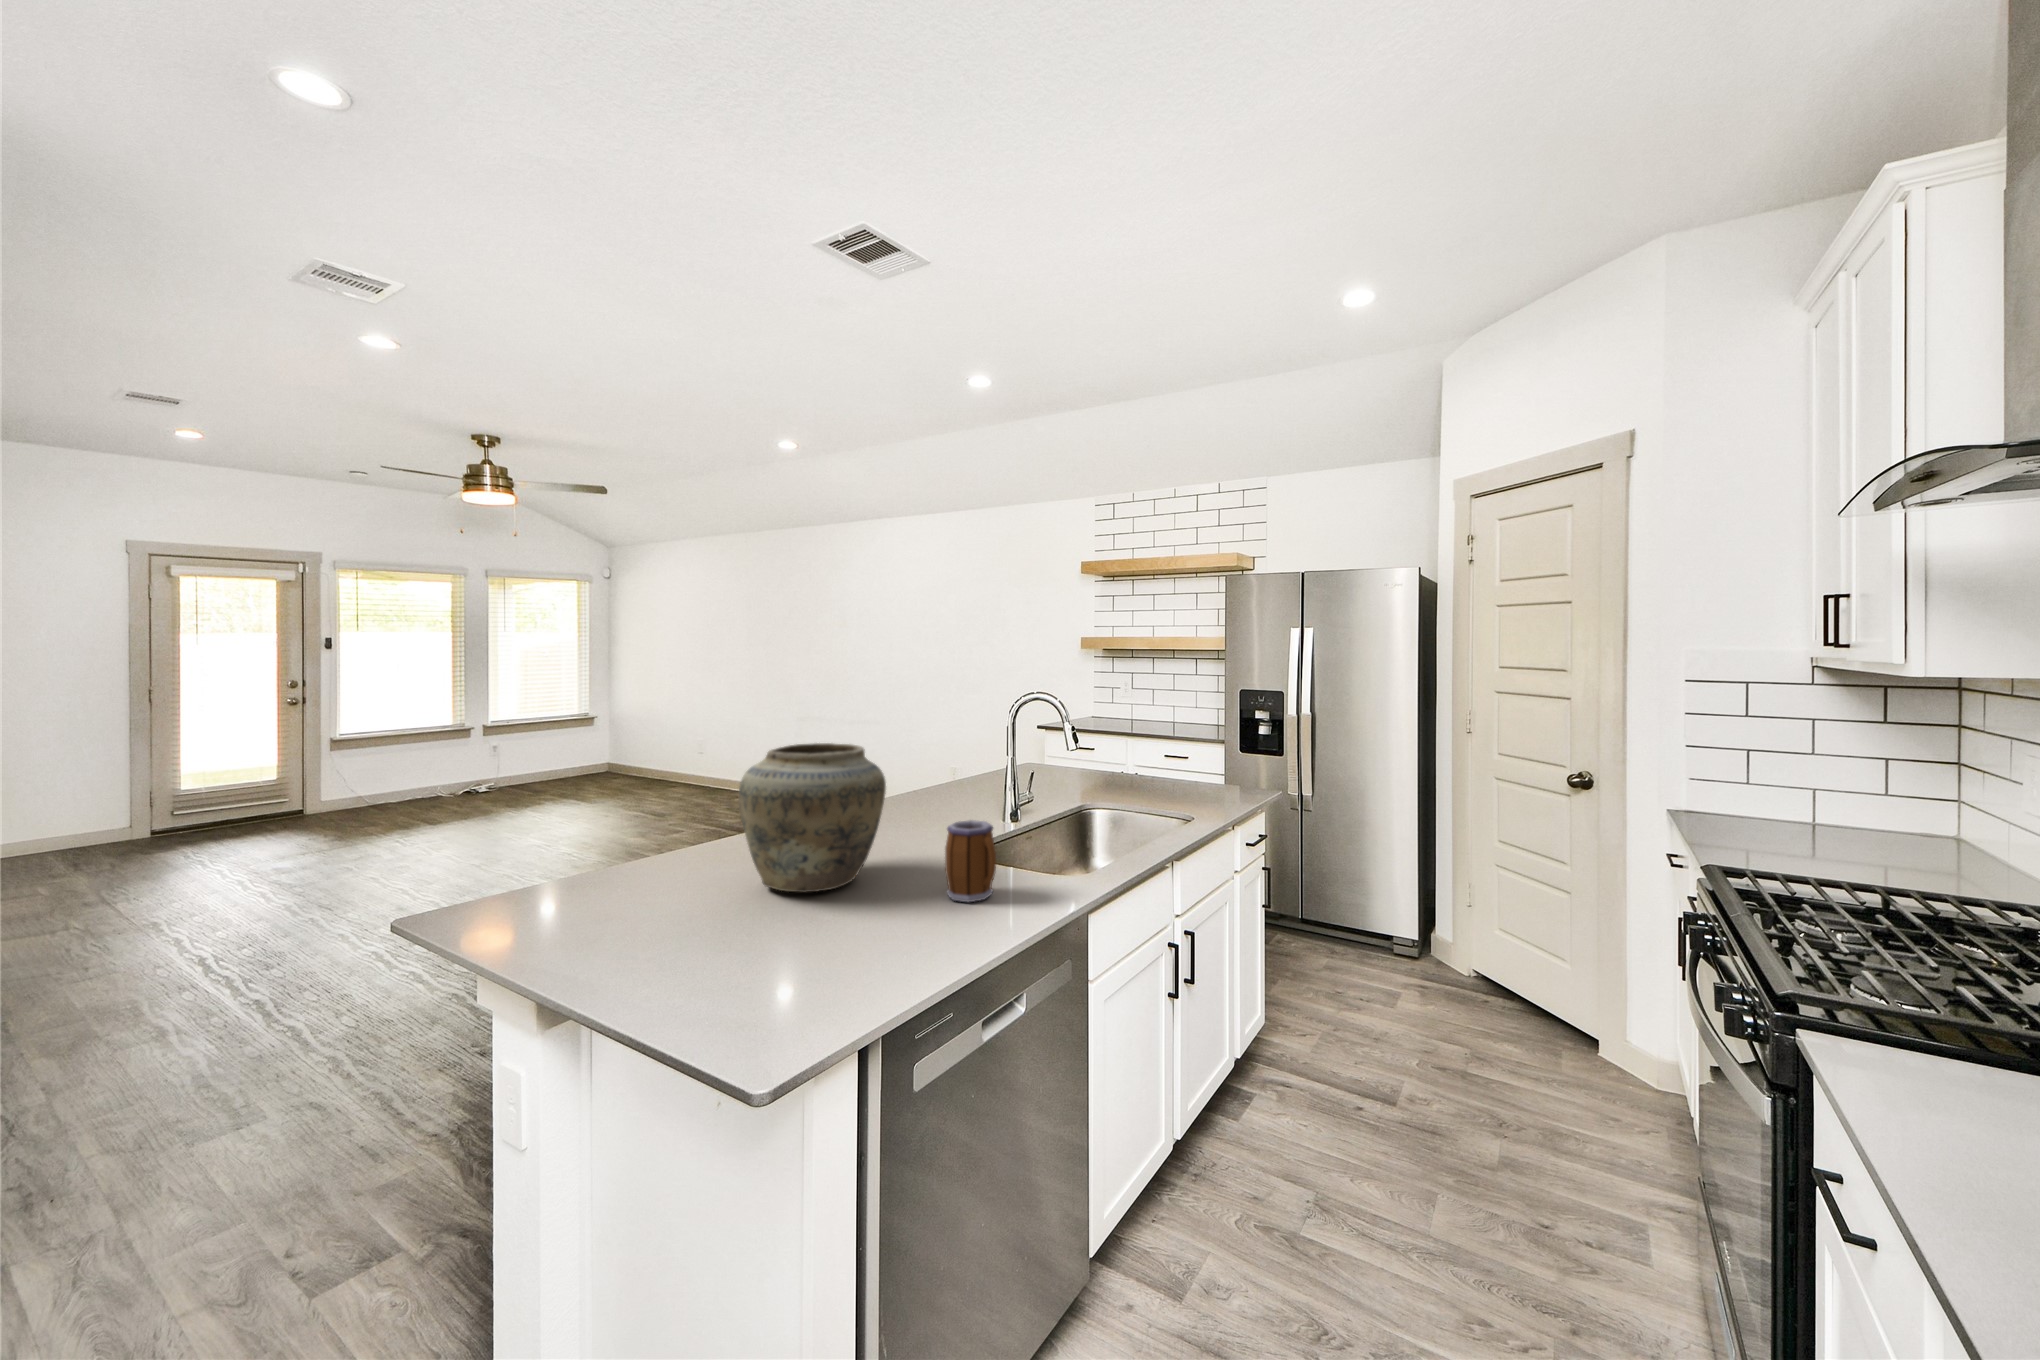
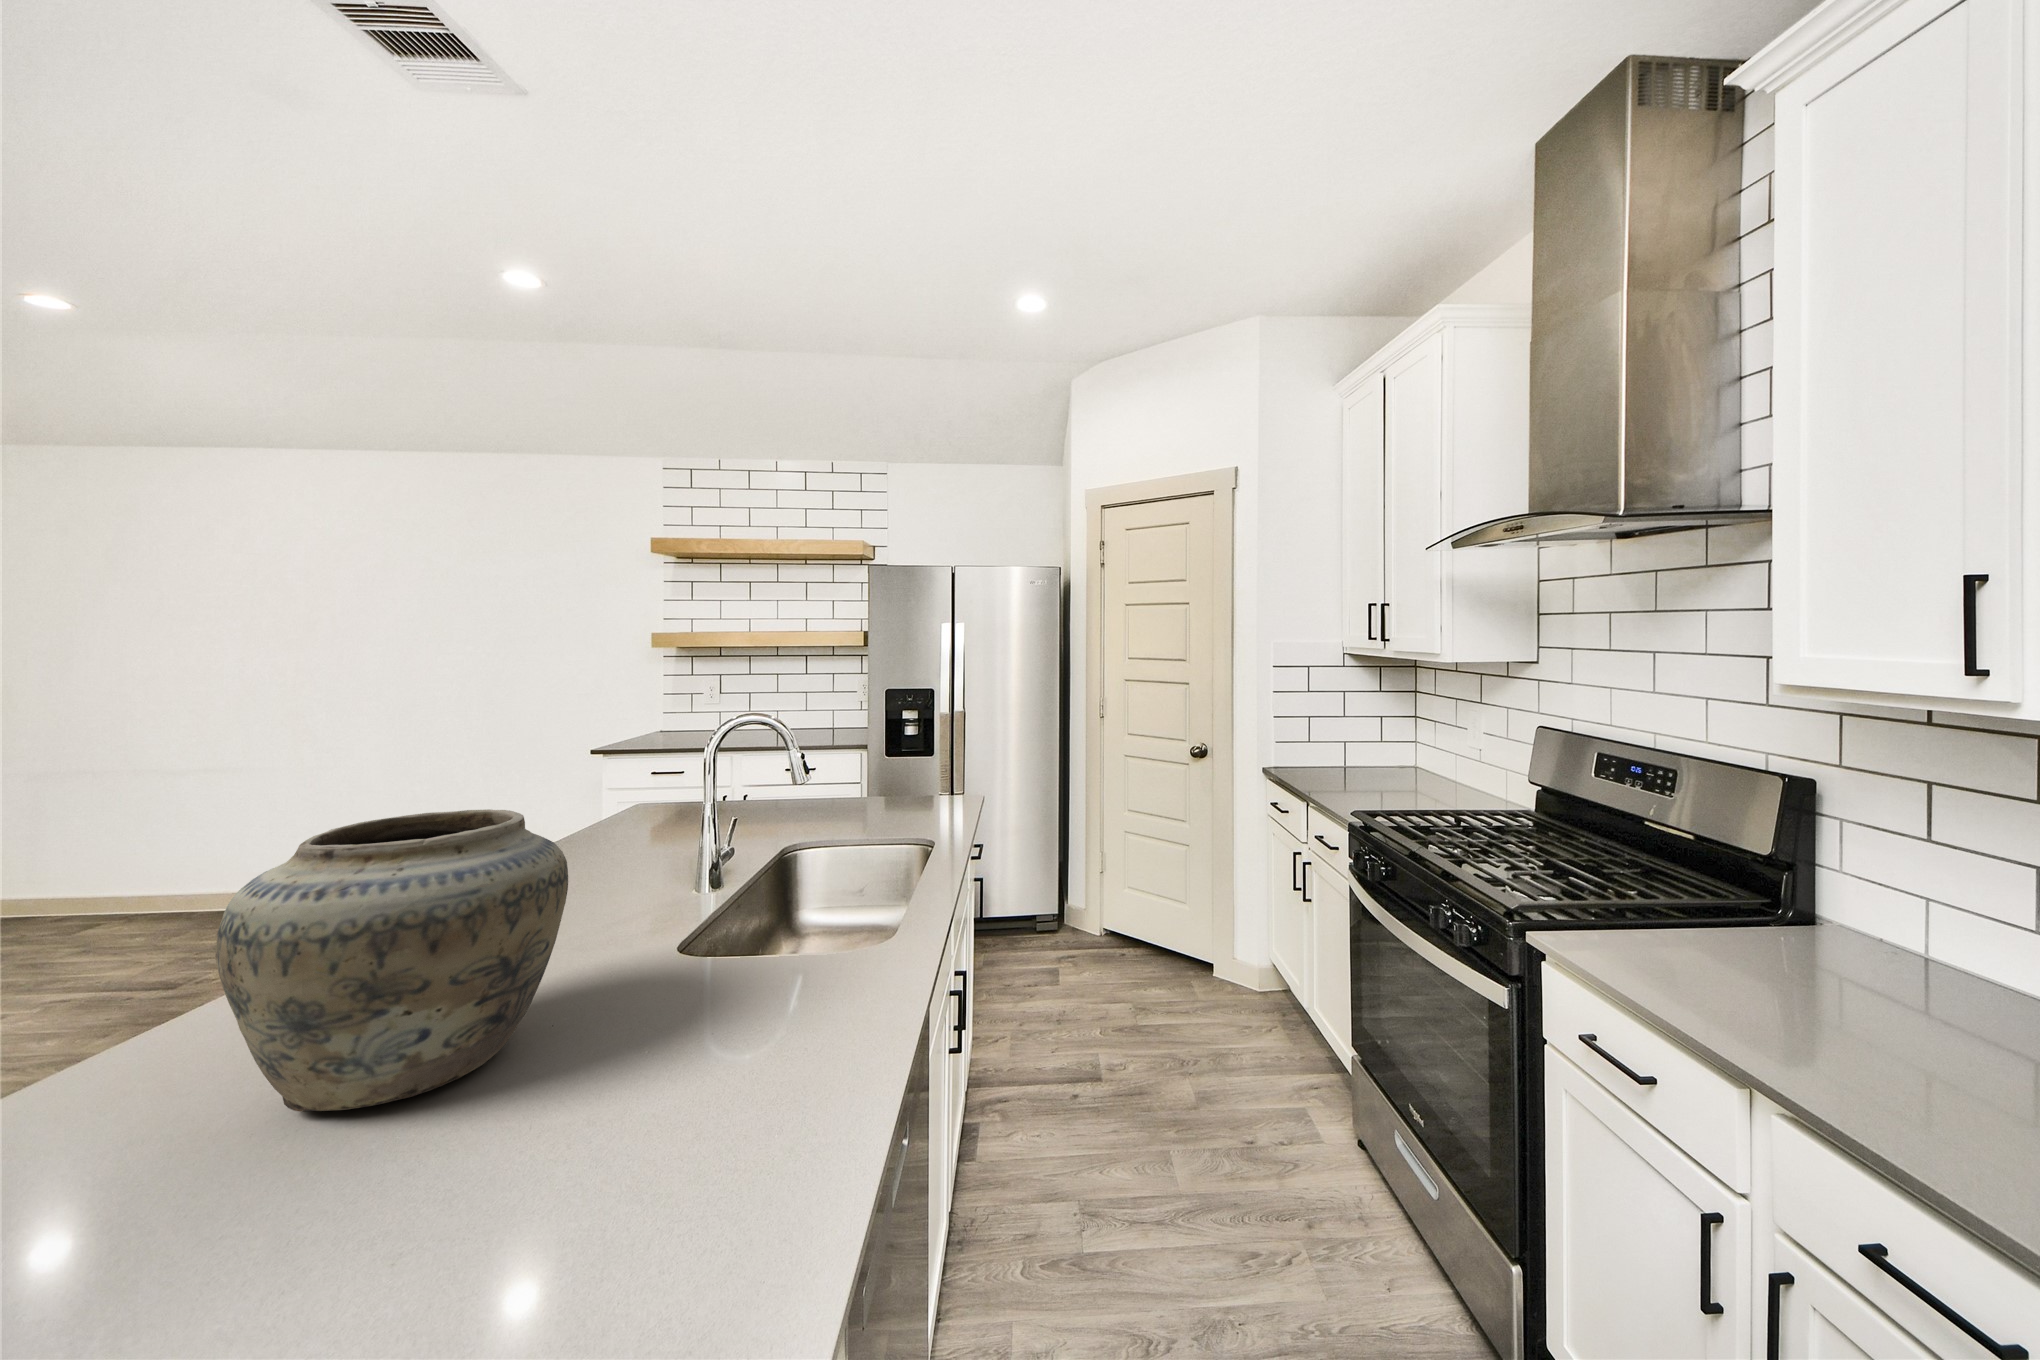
mug: present [945,820,996,902] -> none [703,894,795,1025]

